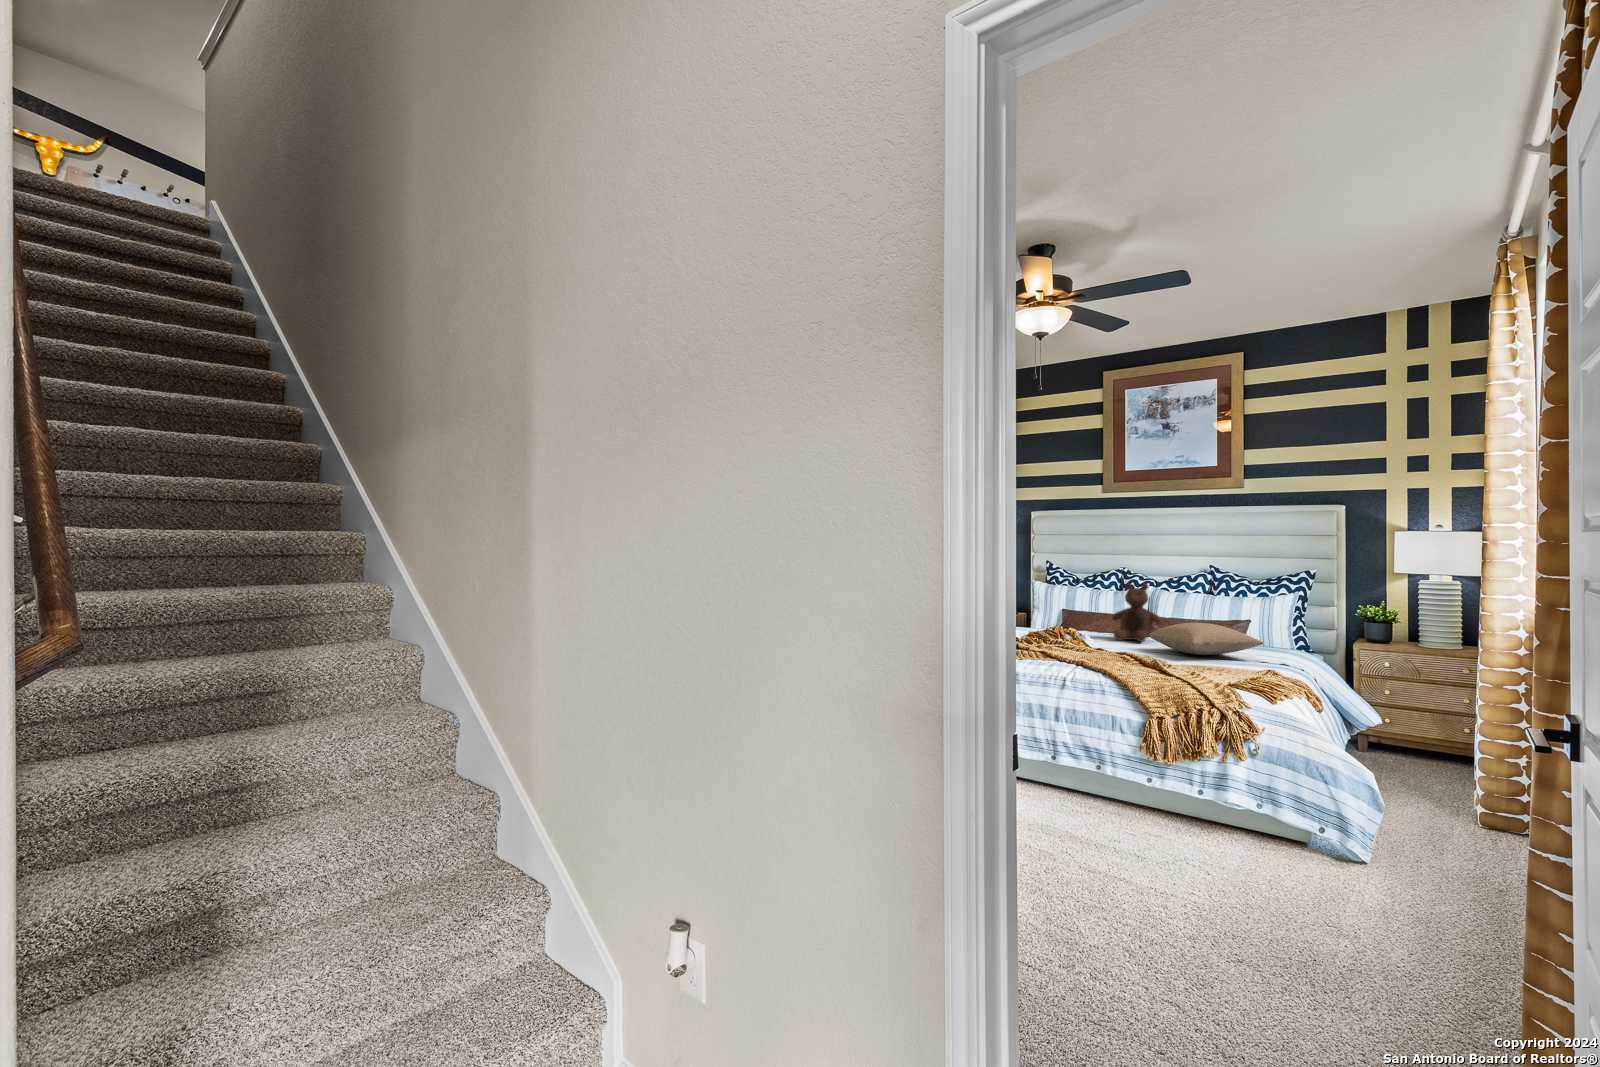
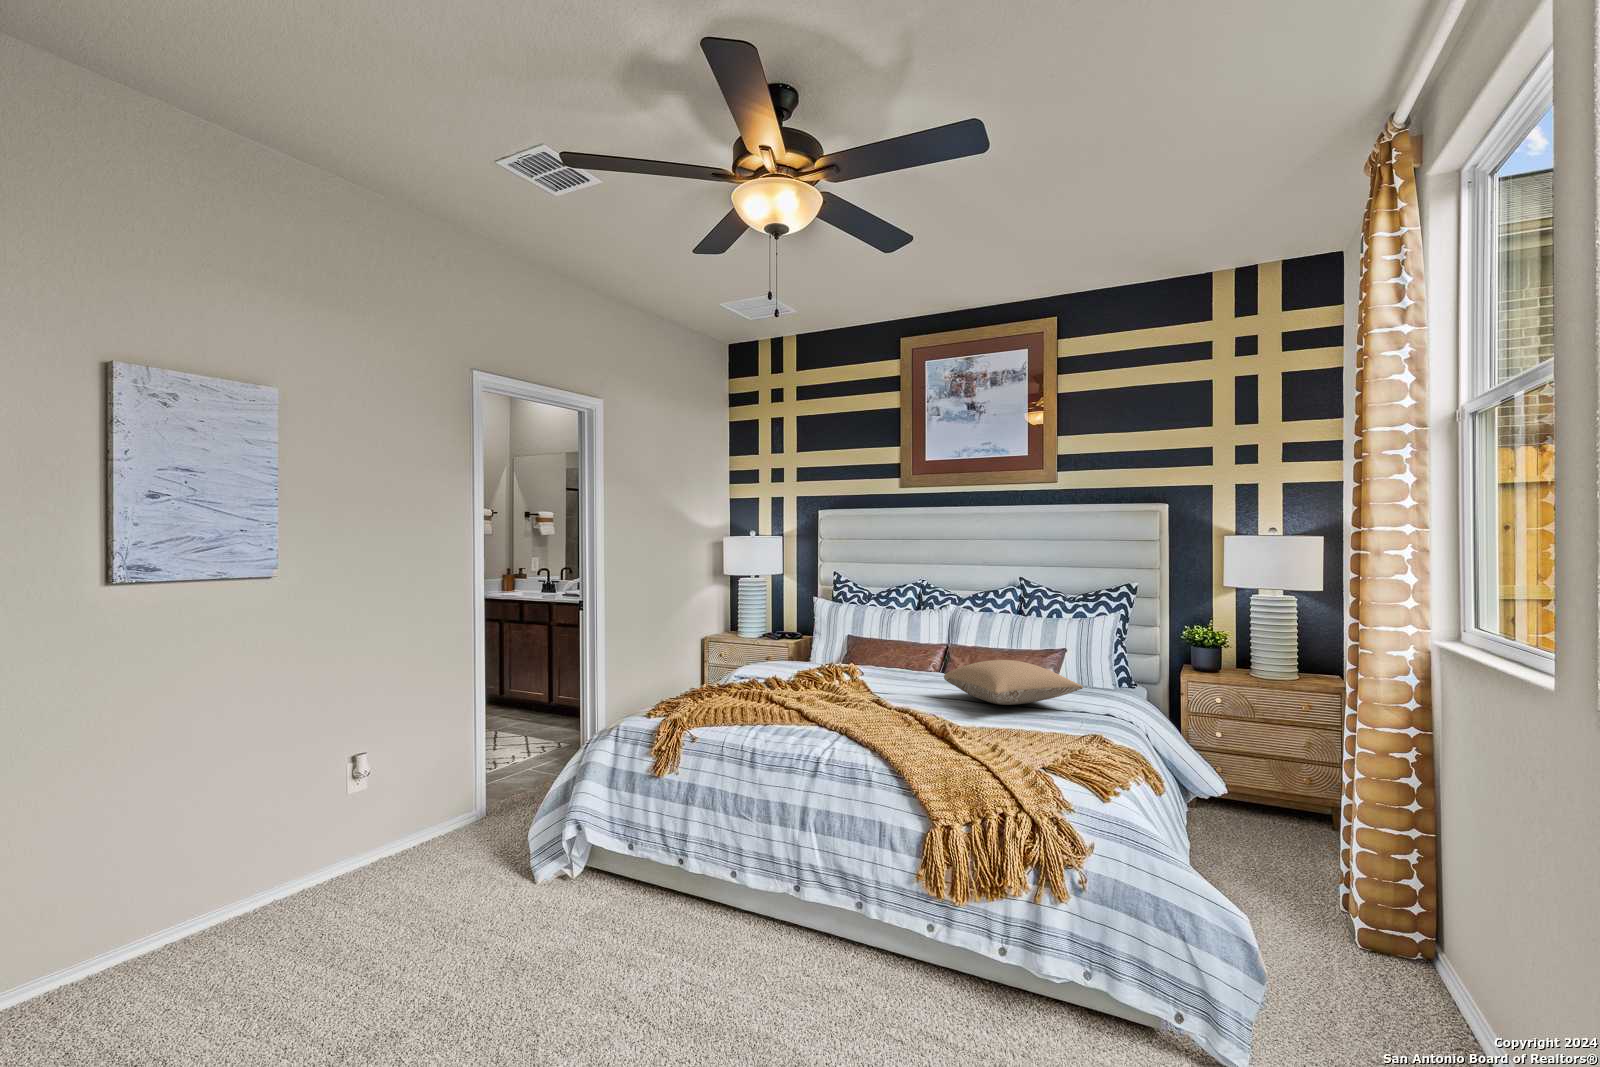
stuffed bear: present [1113,583,1161,642] -> none [902,604,961,683]

